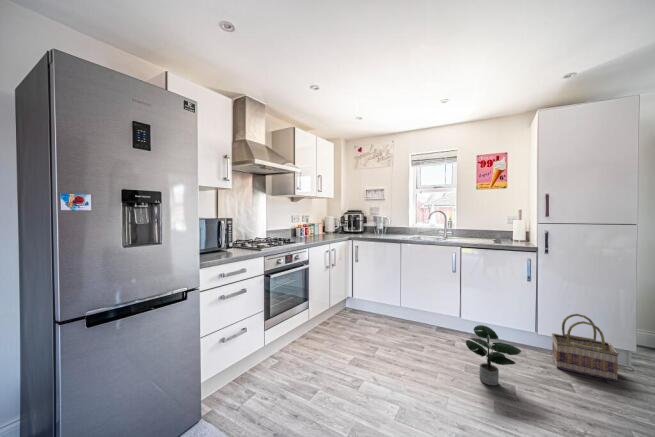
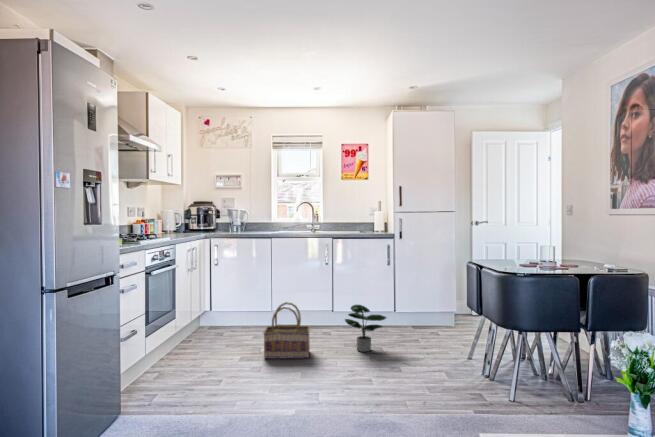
basket: present [552,314,619,381] -> present [264,302,310,359]

